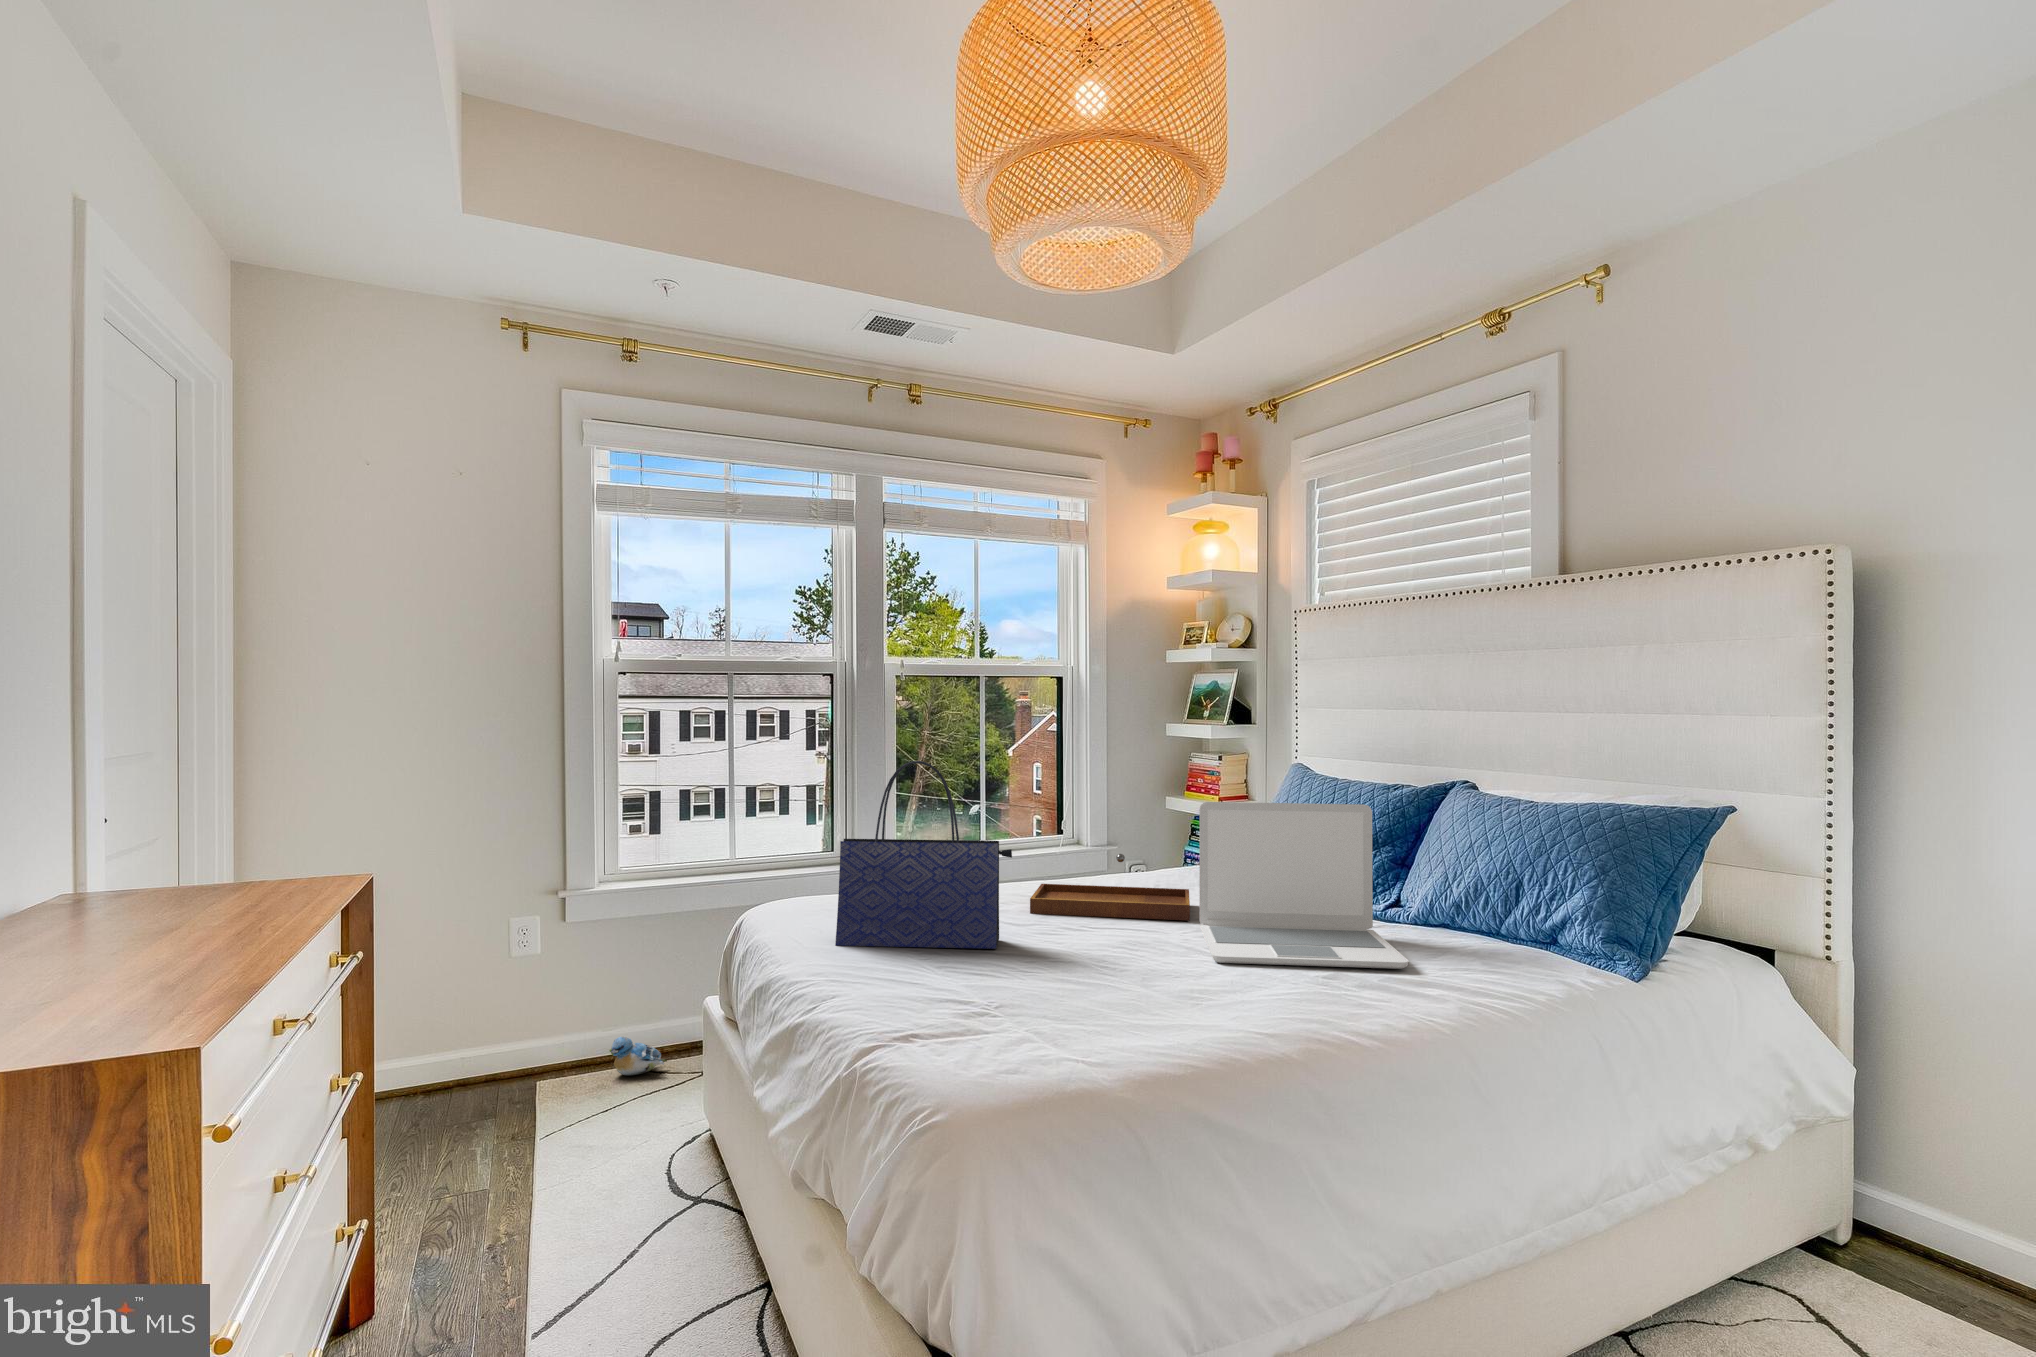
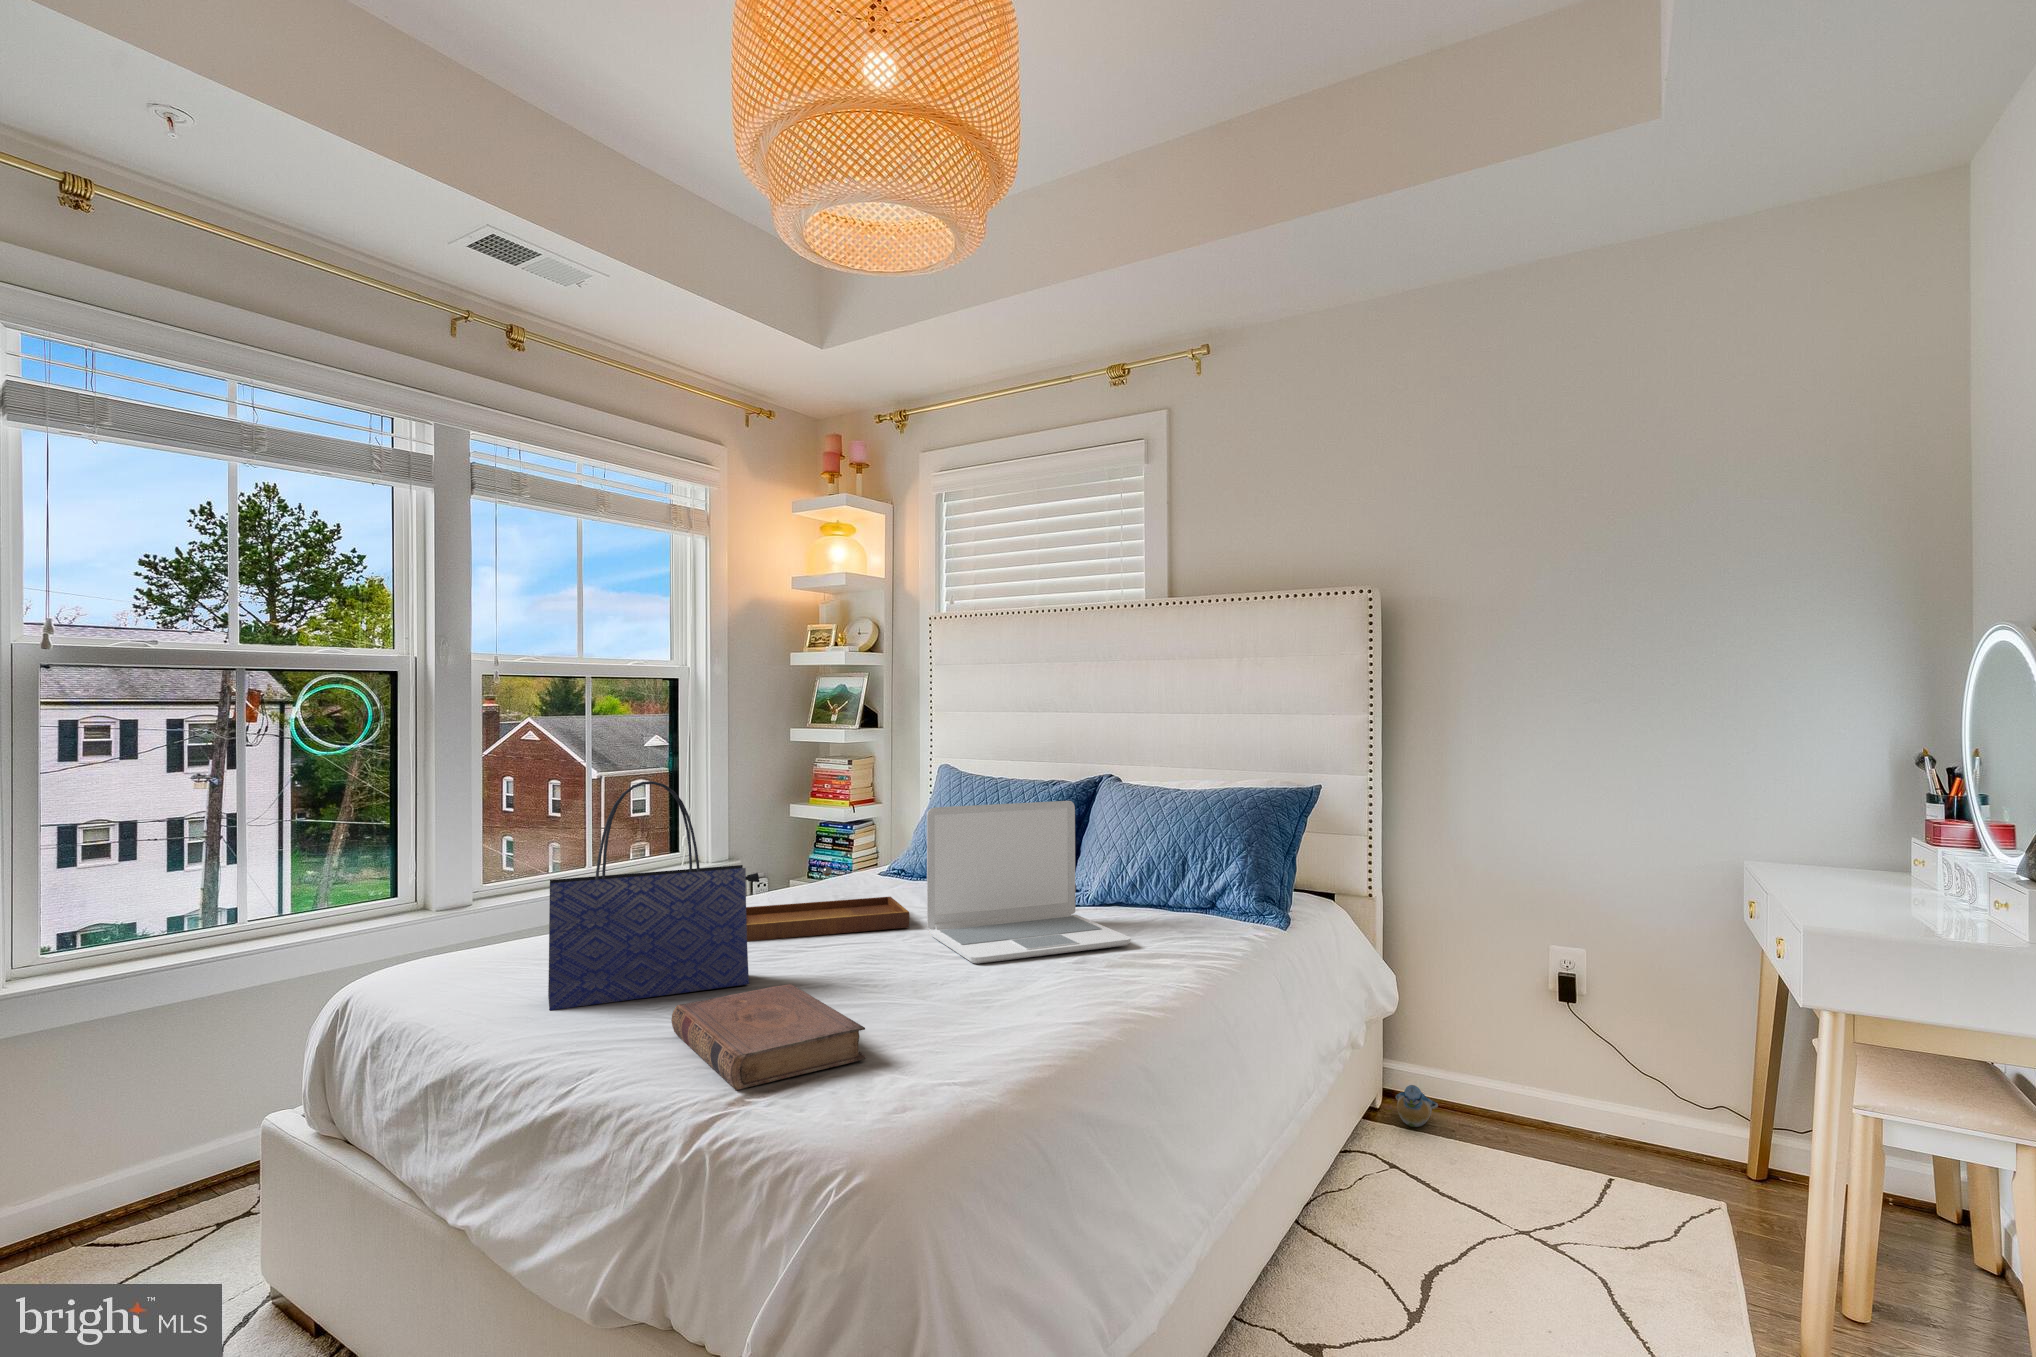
book: none [893,951,1021,1030] -> present [671,984,865,1090]
plush toy: present [609,1037,667,1075] -> present [1396,1085,1438,1127]

